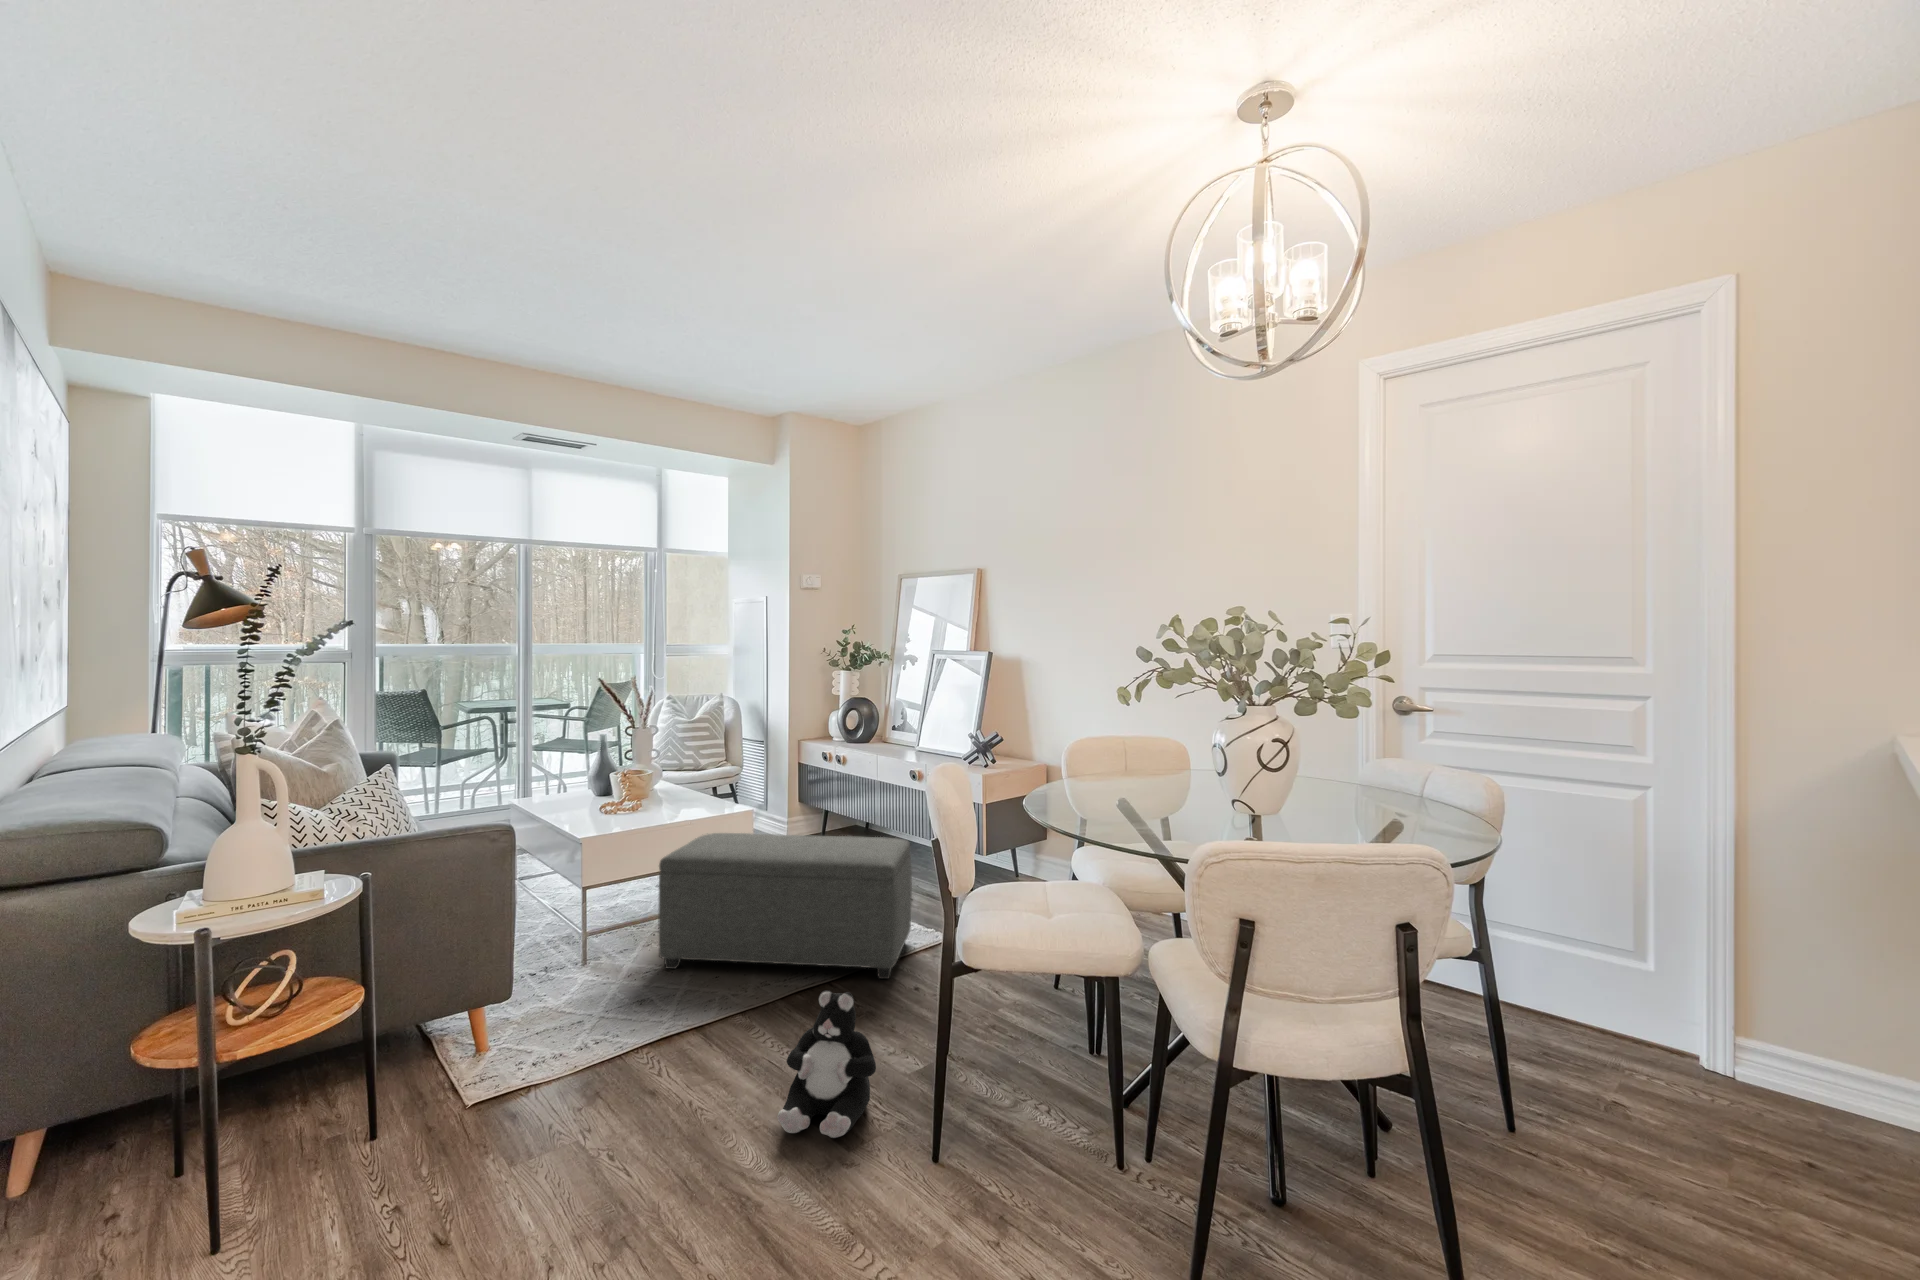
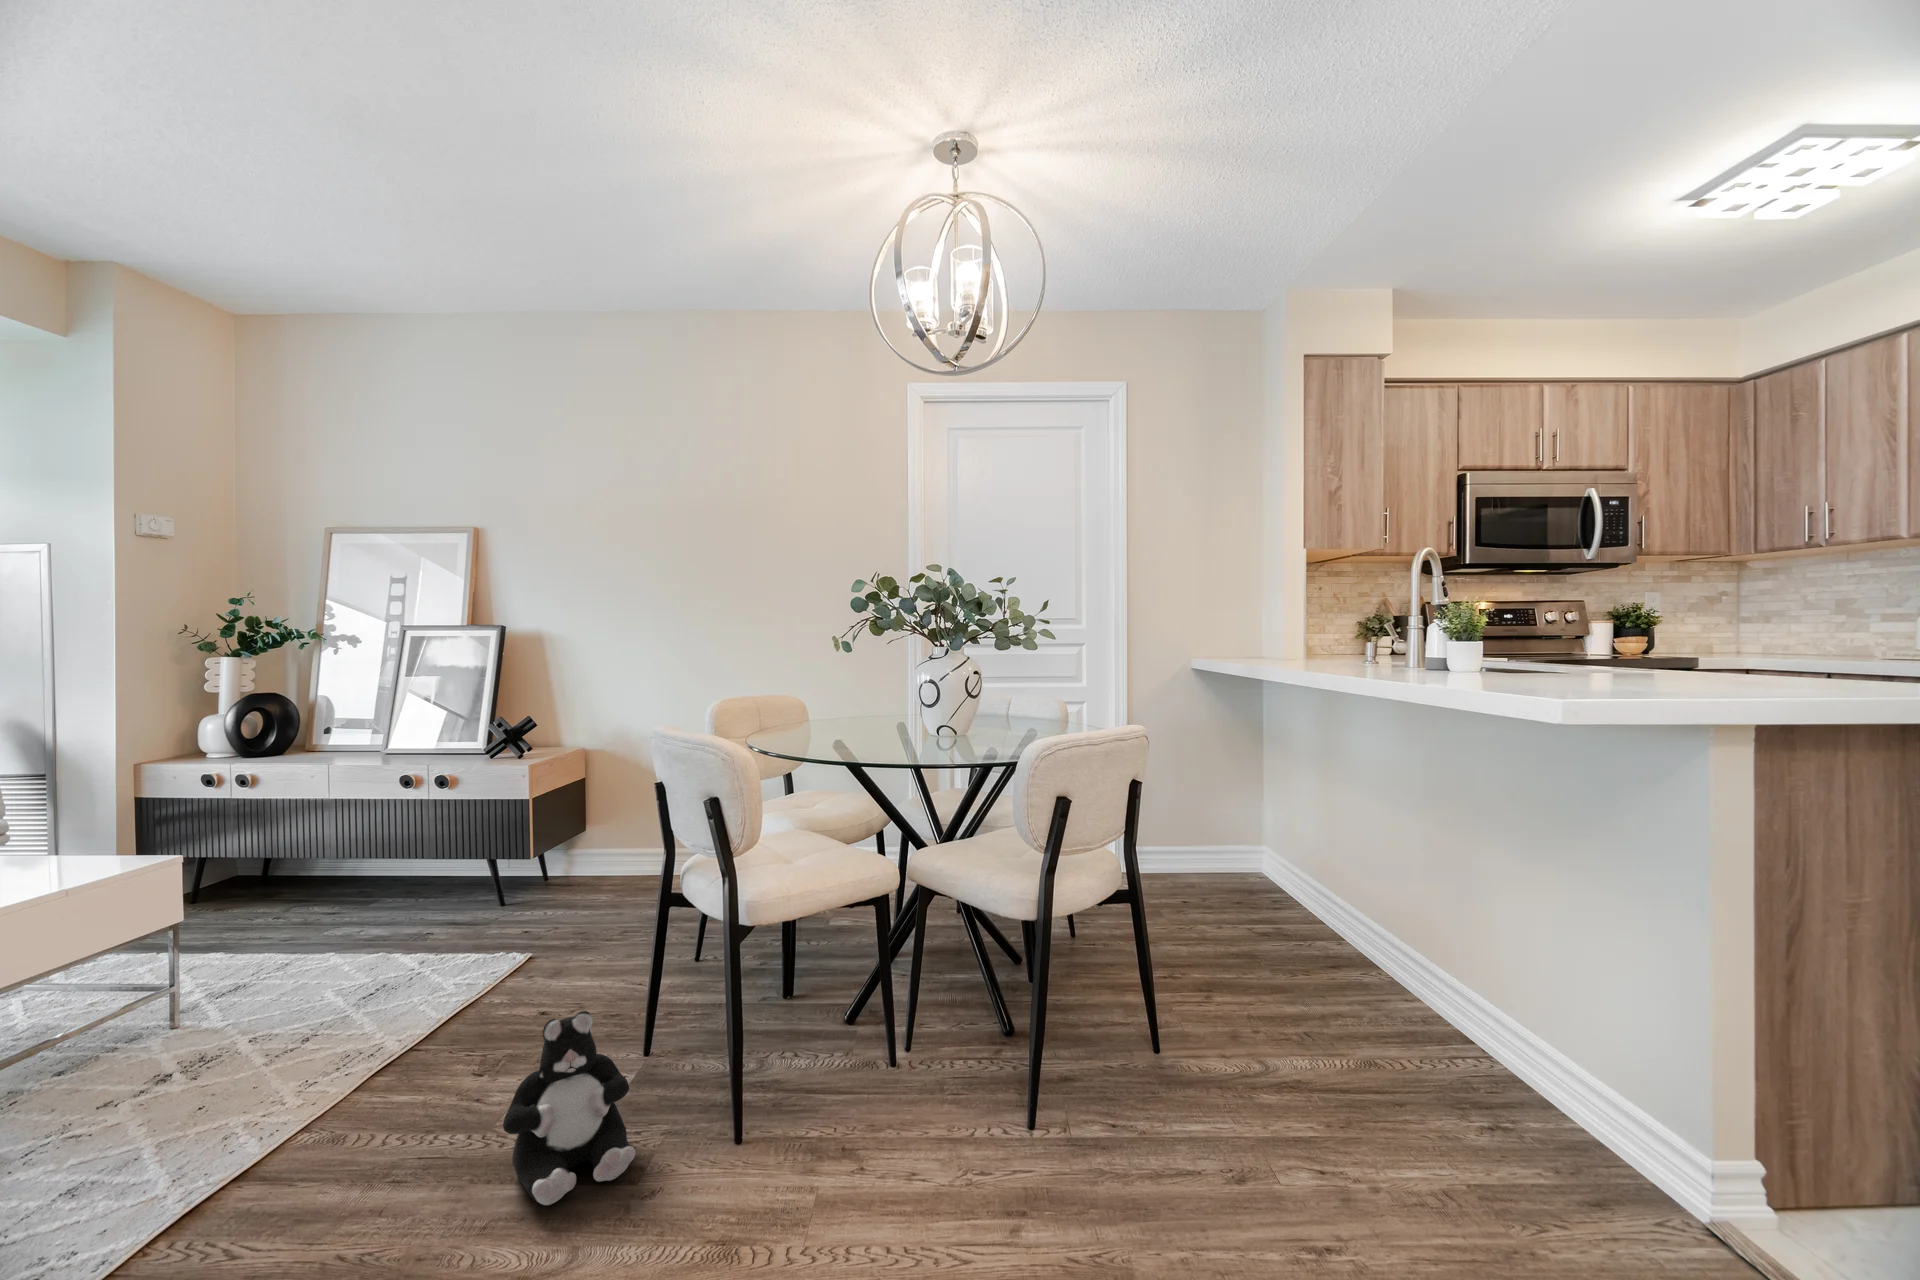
ottoman: present [658,833,912,979] -> none [48,848,510,1136]

